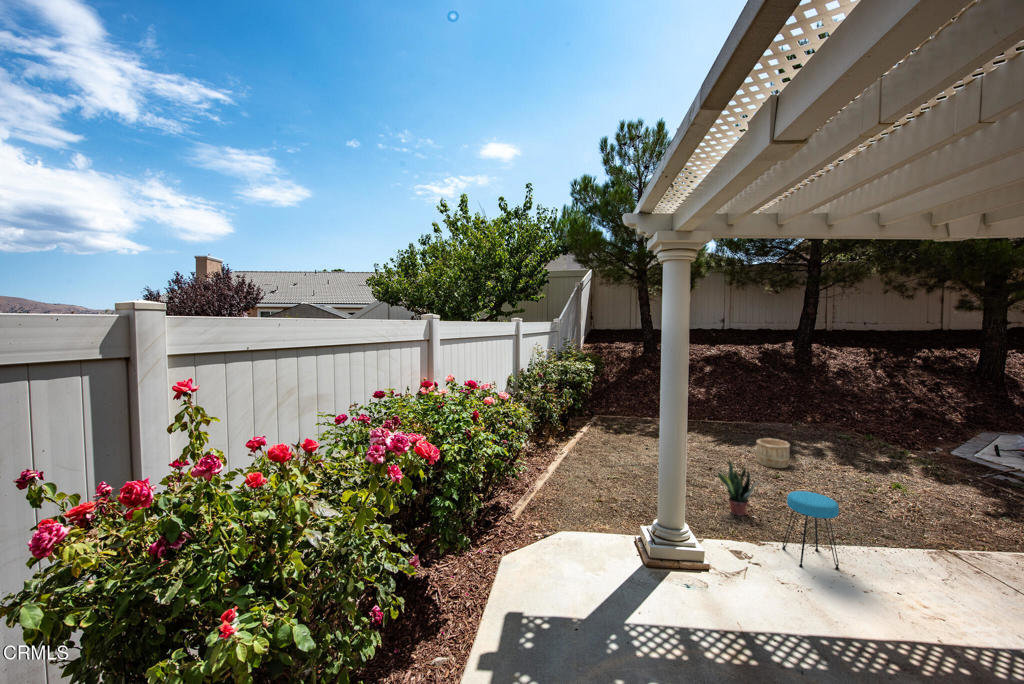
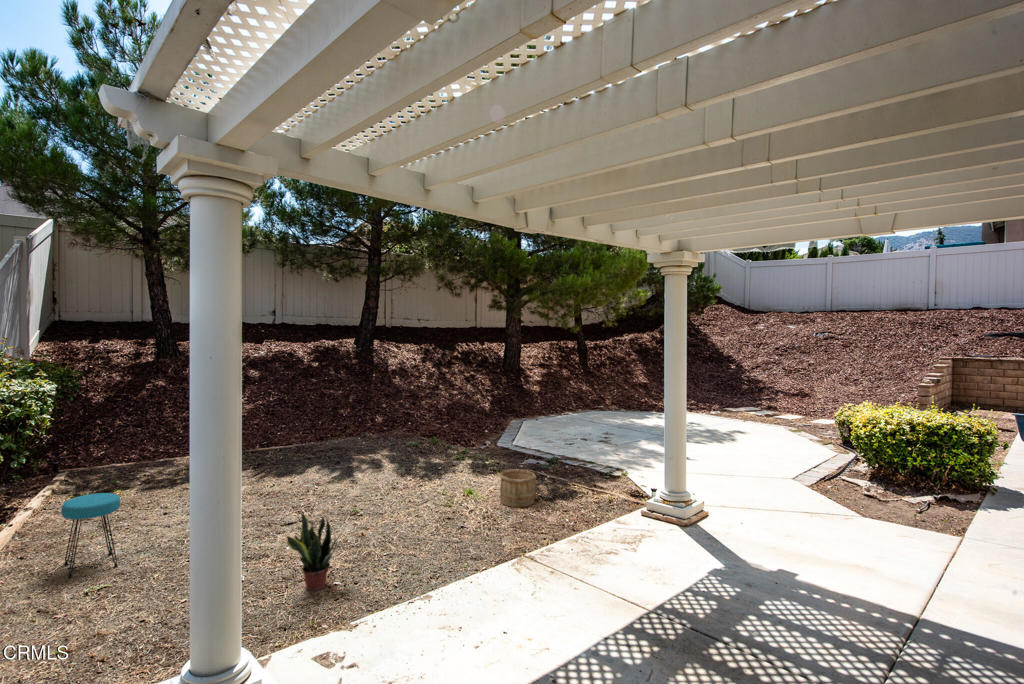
wooden bucket: present [756,438,790,468] -> present [500,469,537,508]
stool: present [782,491,839,569] -> present [61,493,120,577]

